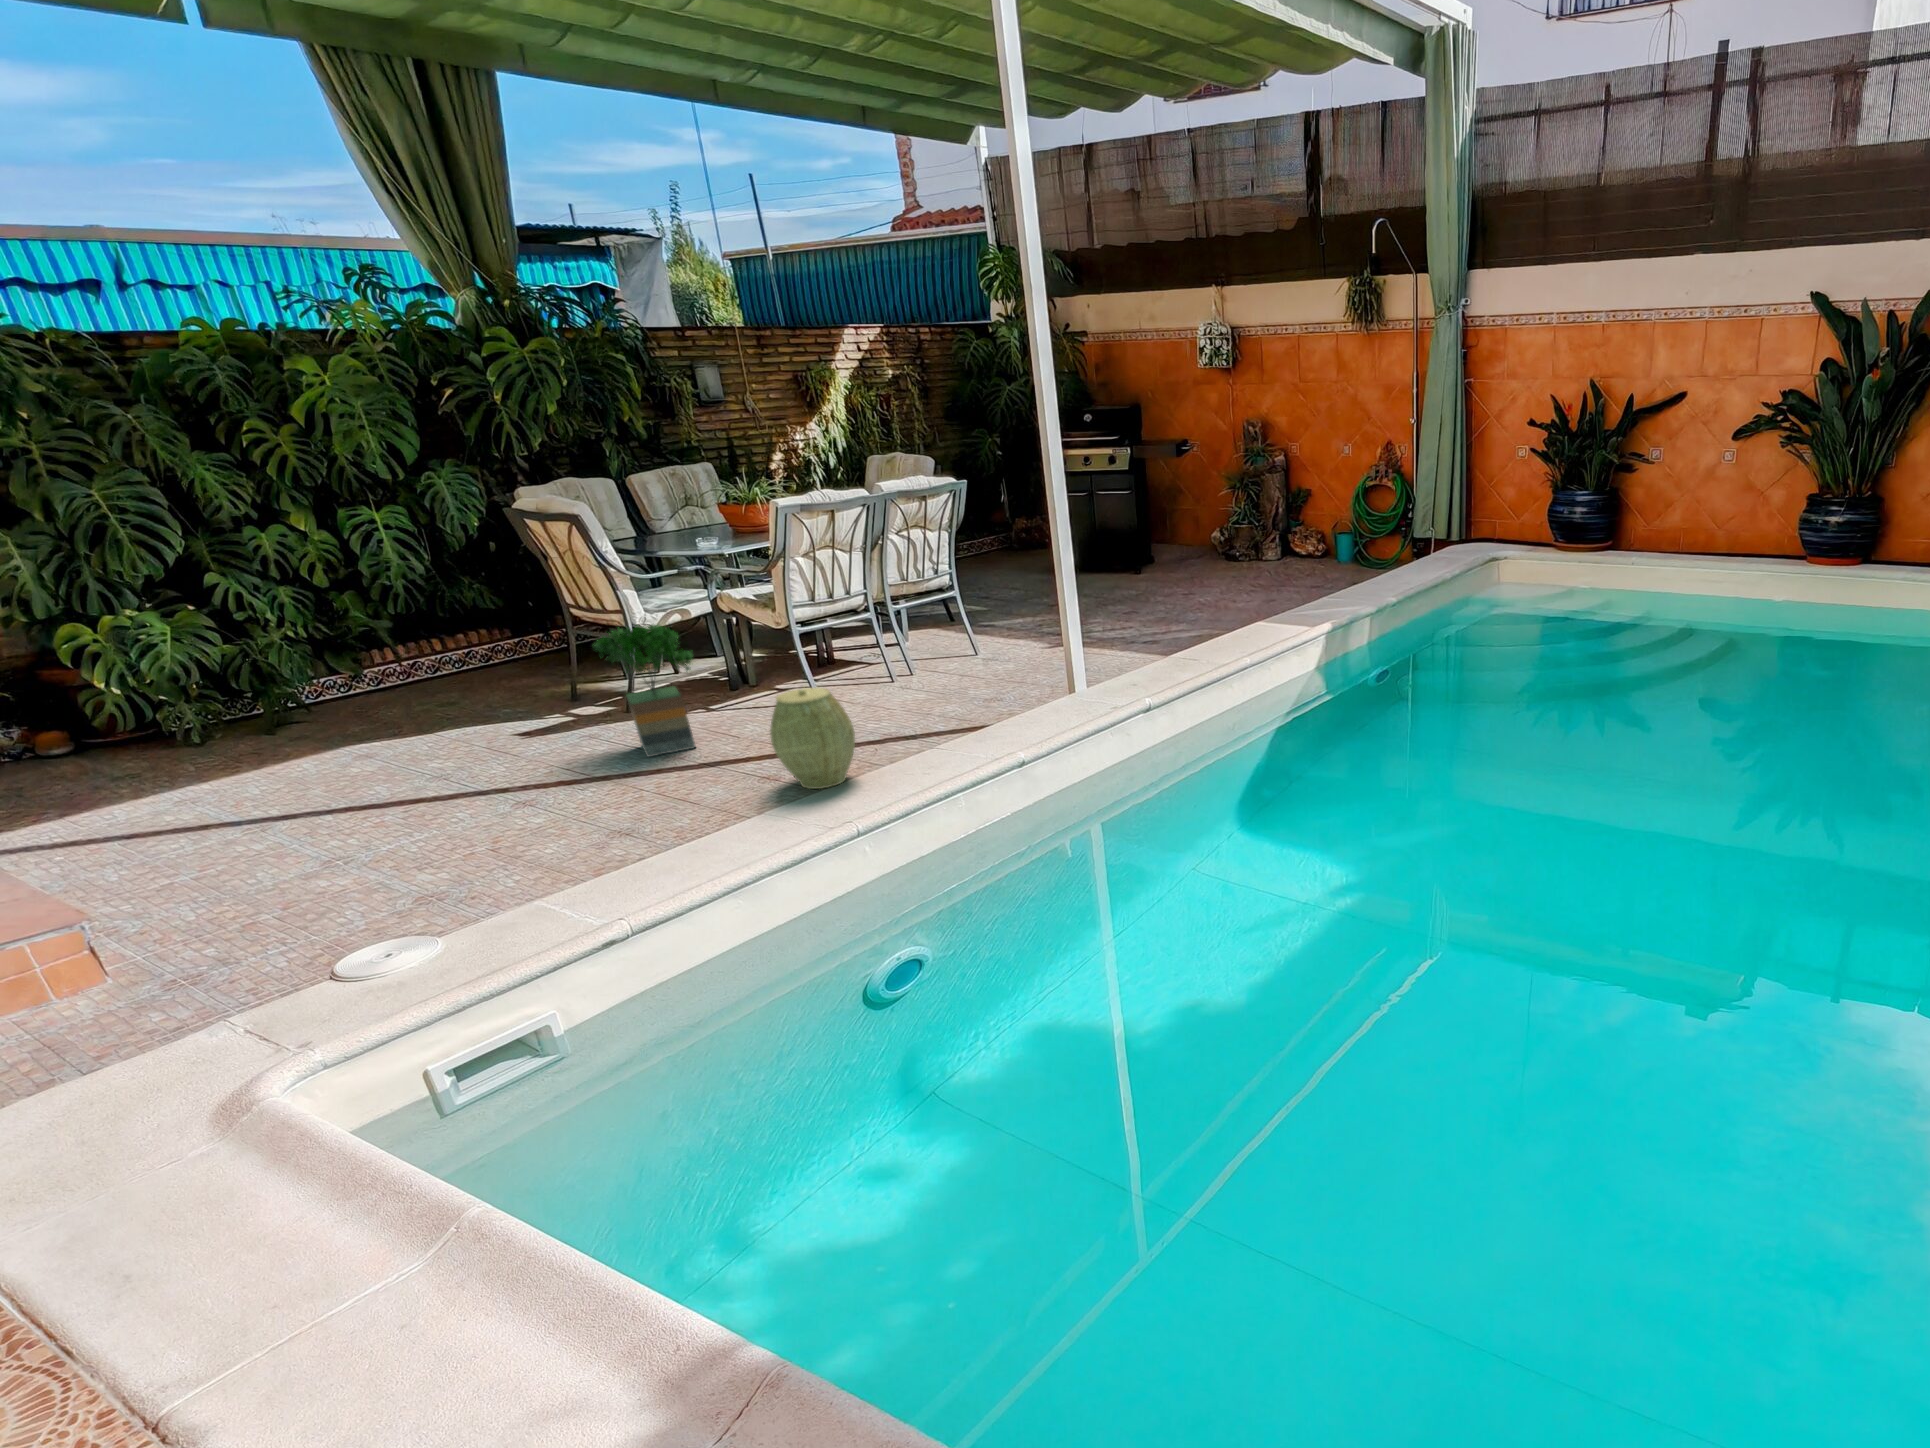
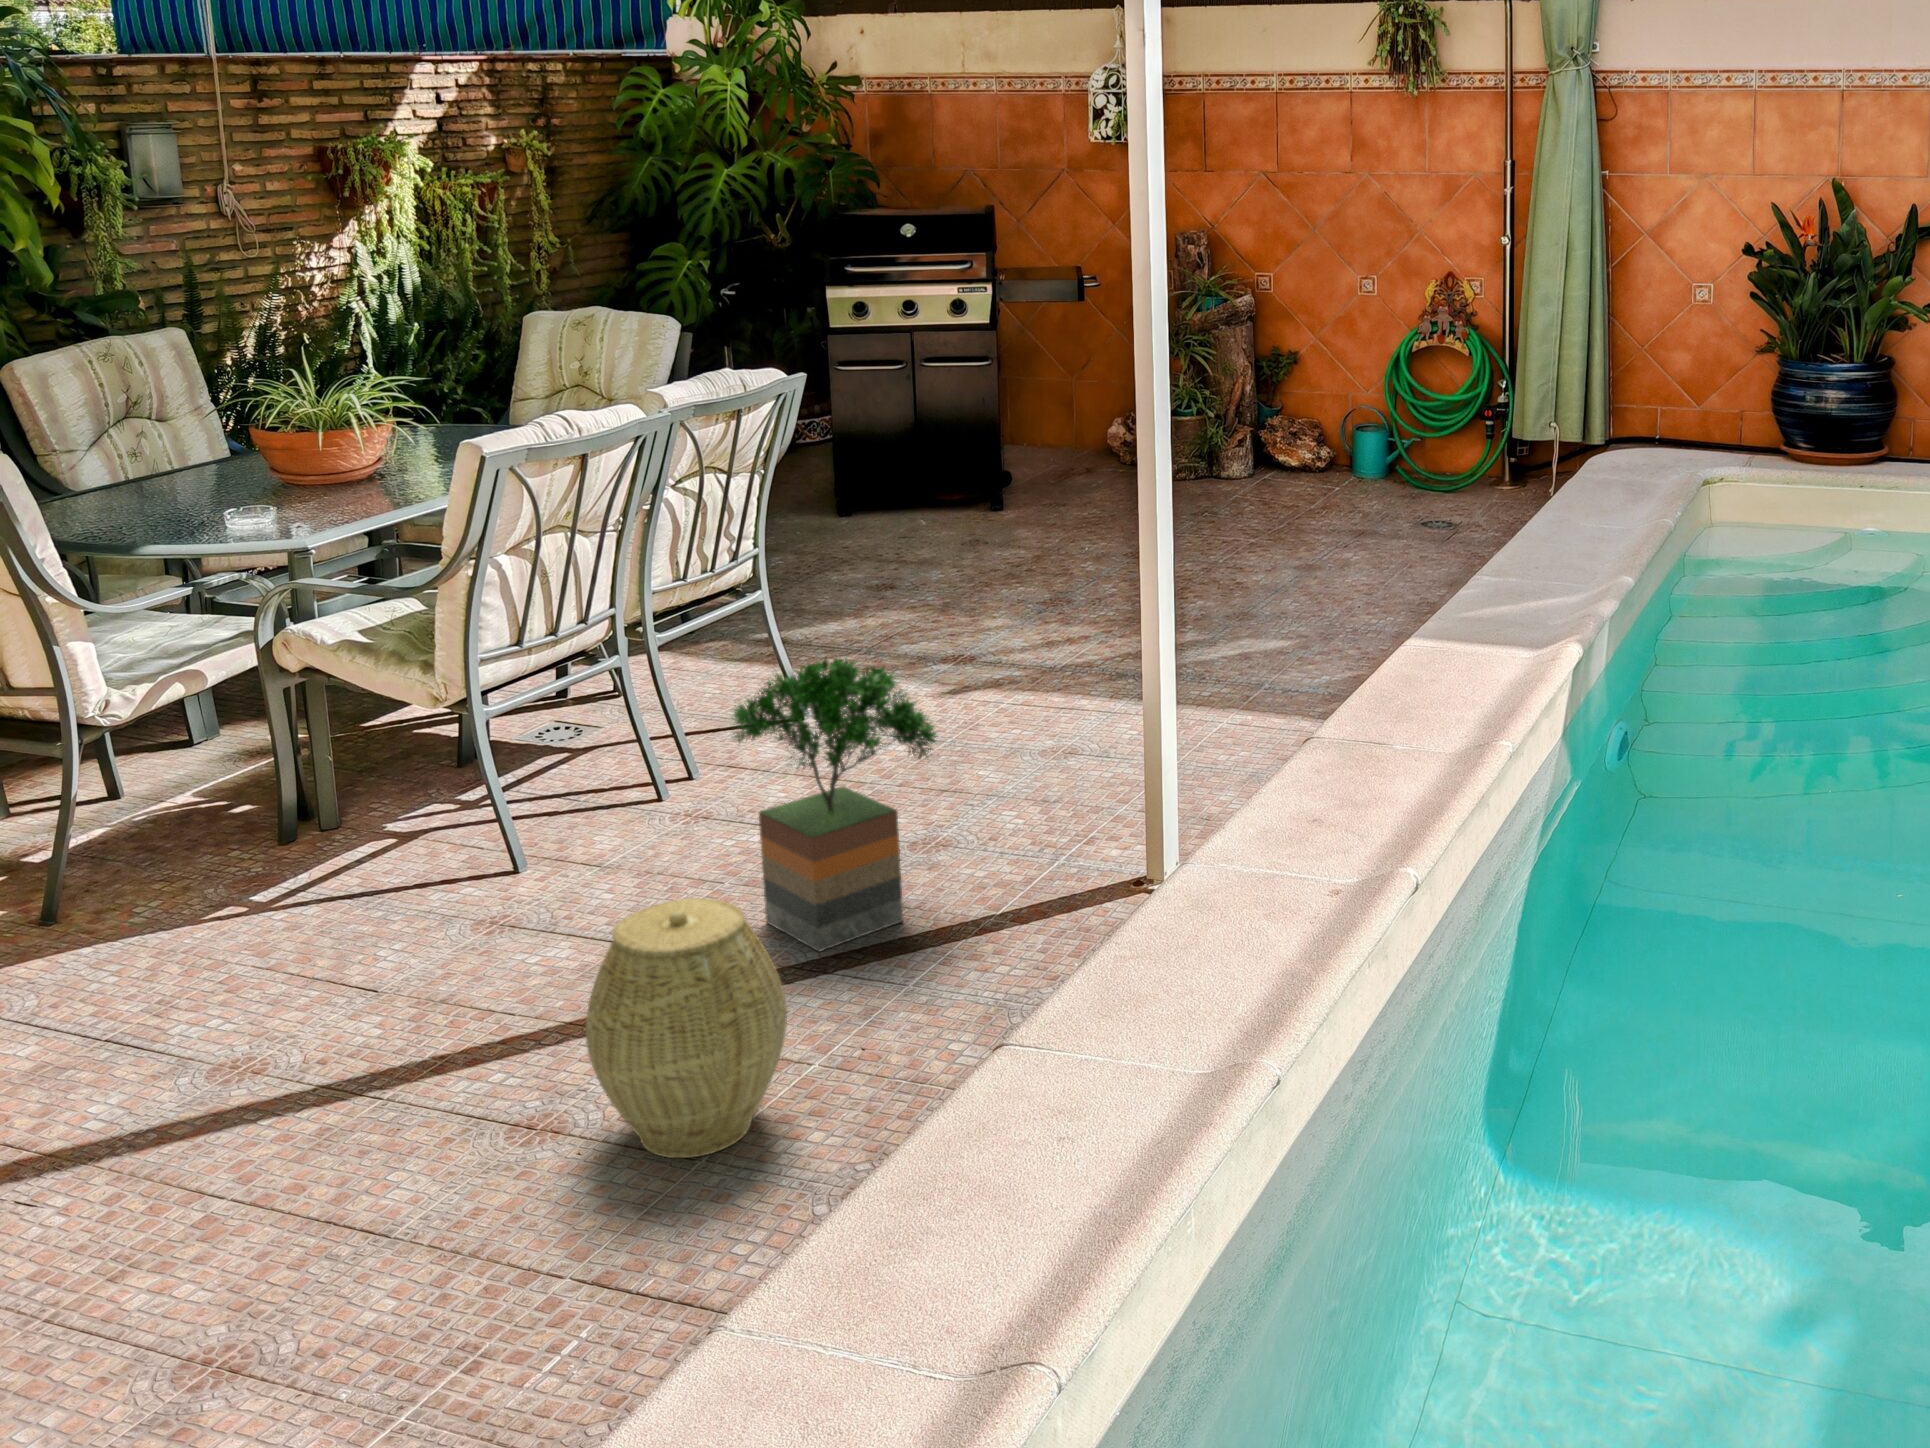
potted tree: present [595,624,696,757] -> present [732,658,937,952]

